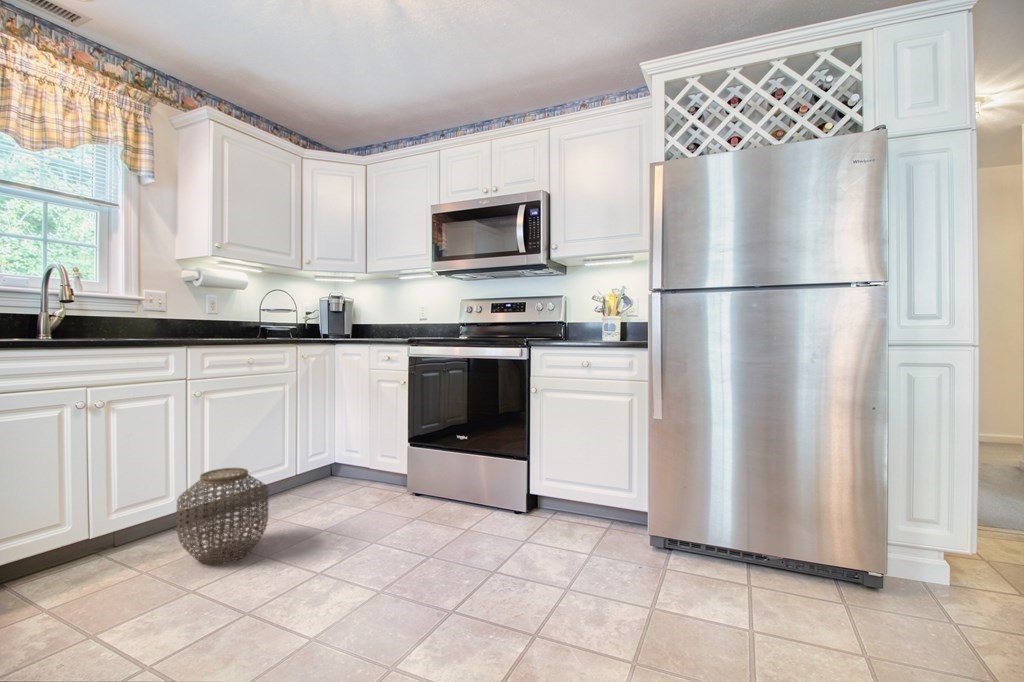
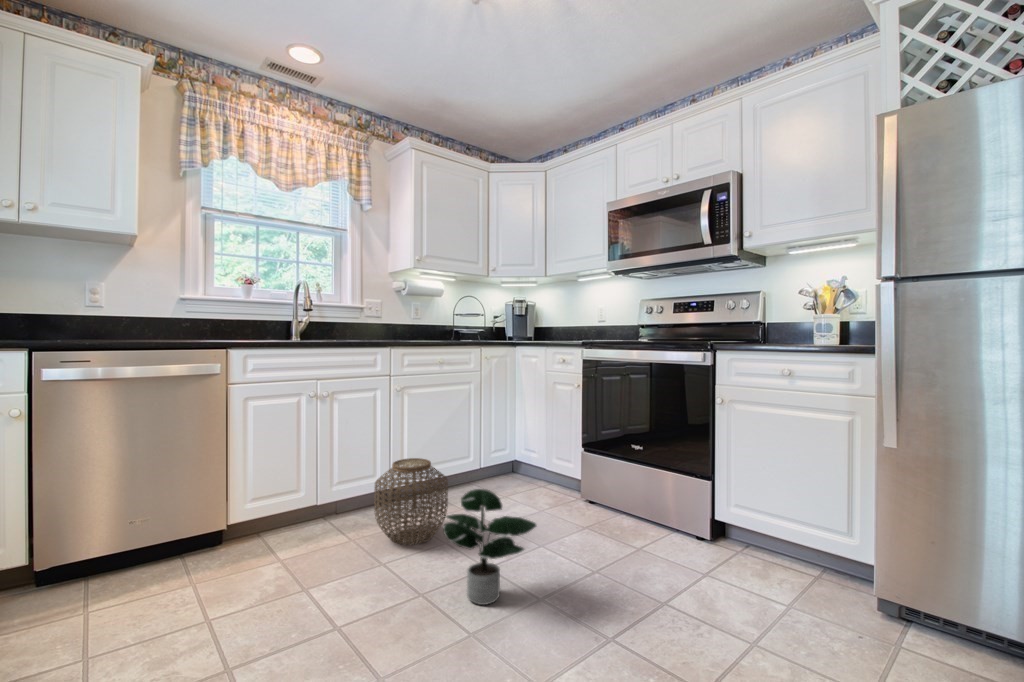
potted plant: none [275,490,377,605] -> present [443,489,536,605]

